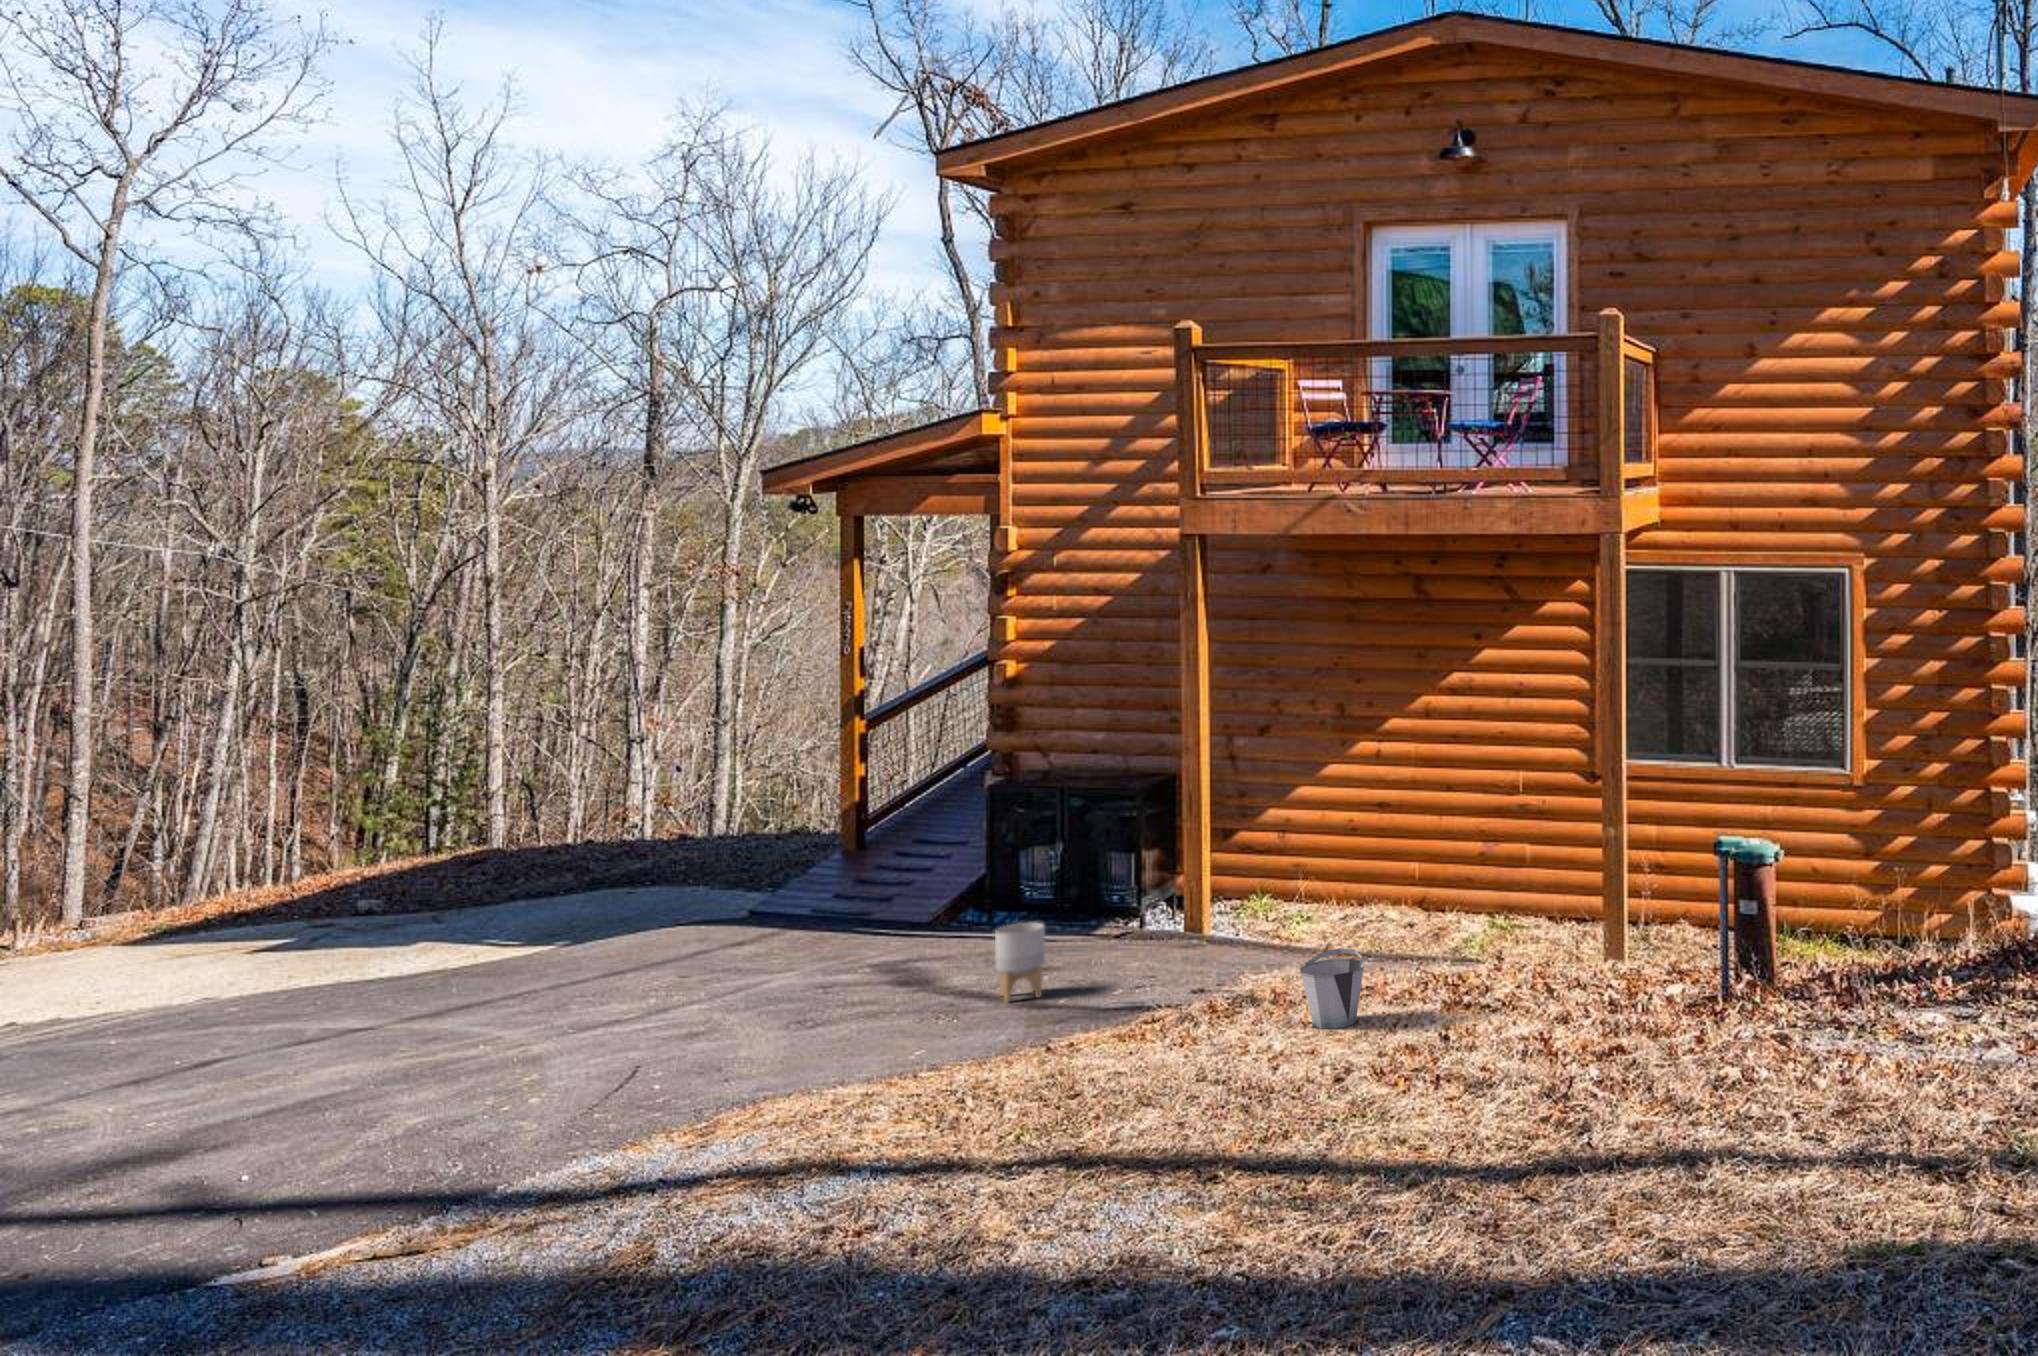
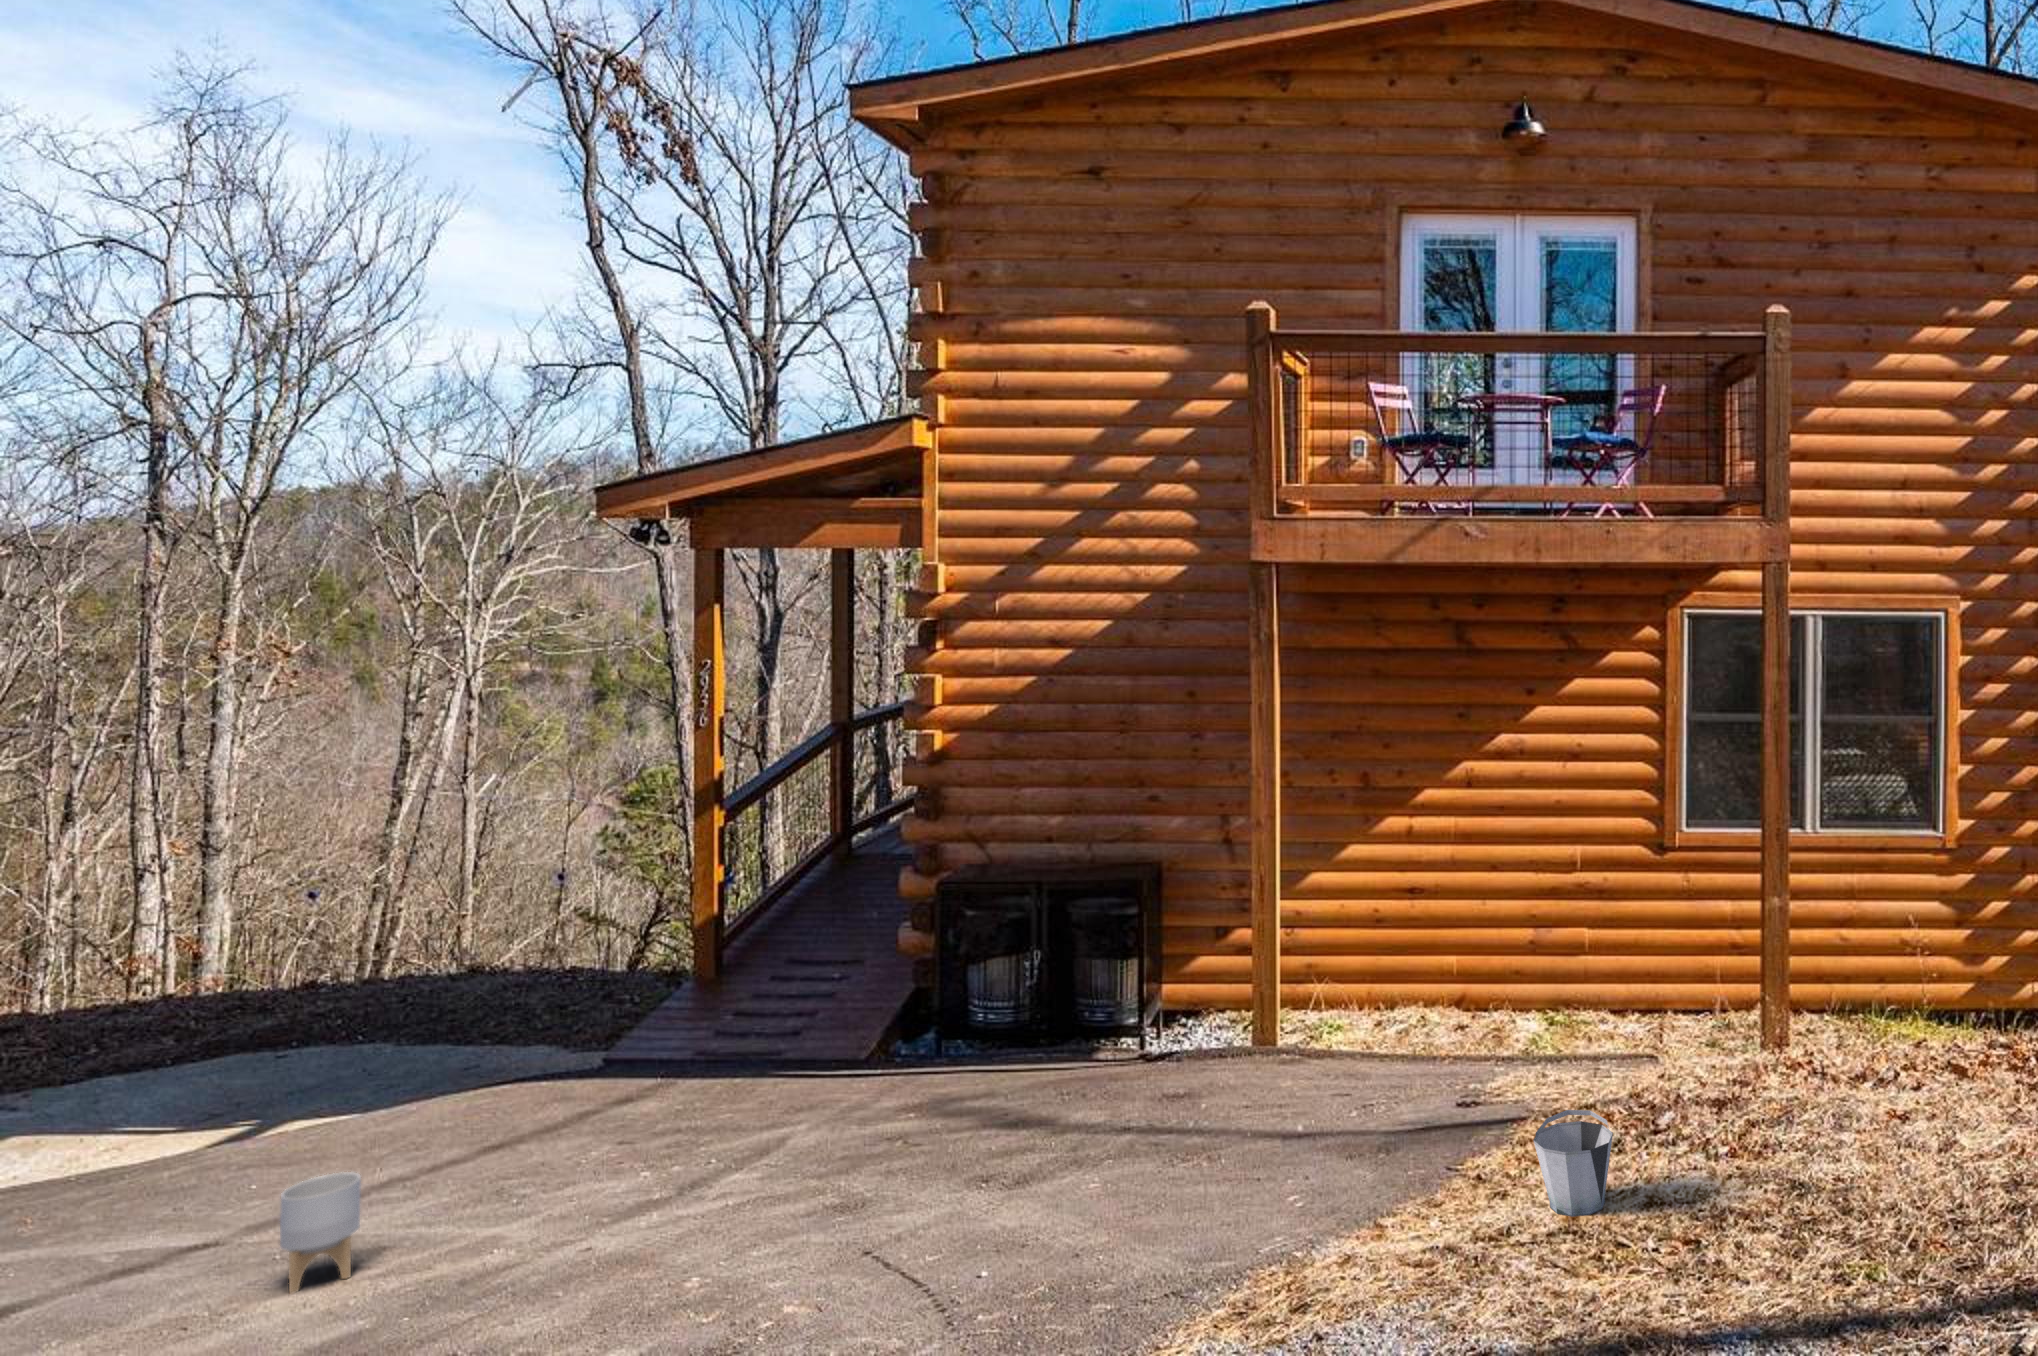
planter: present [995,923,1045,1003] -> present [280,1172,361,1294]

